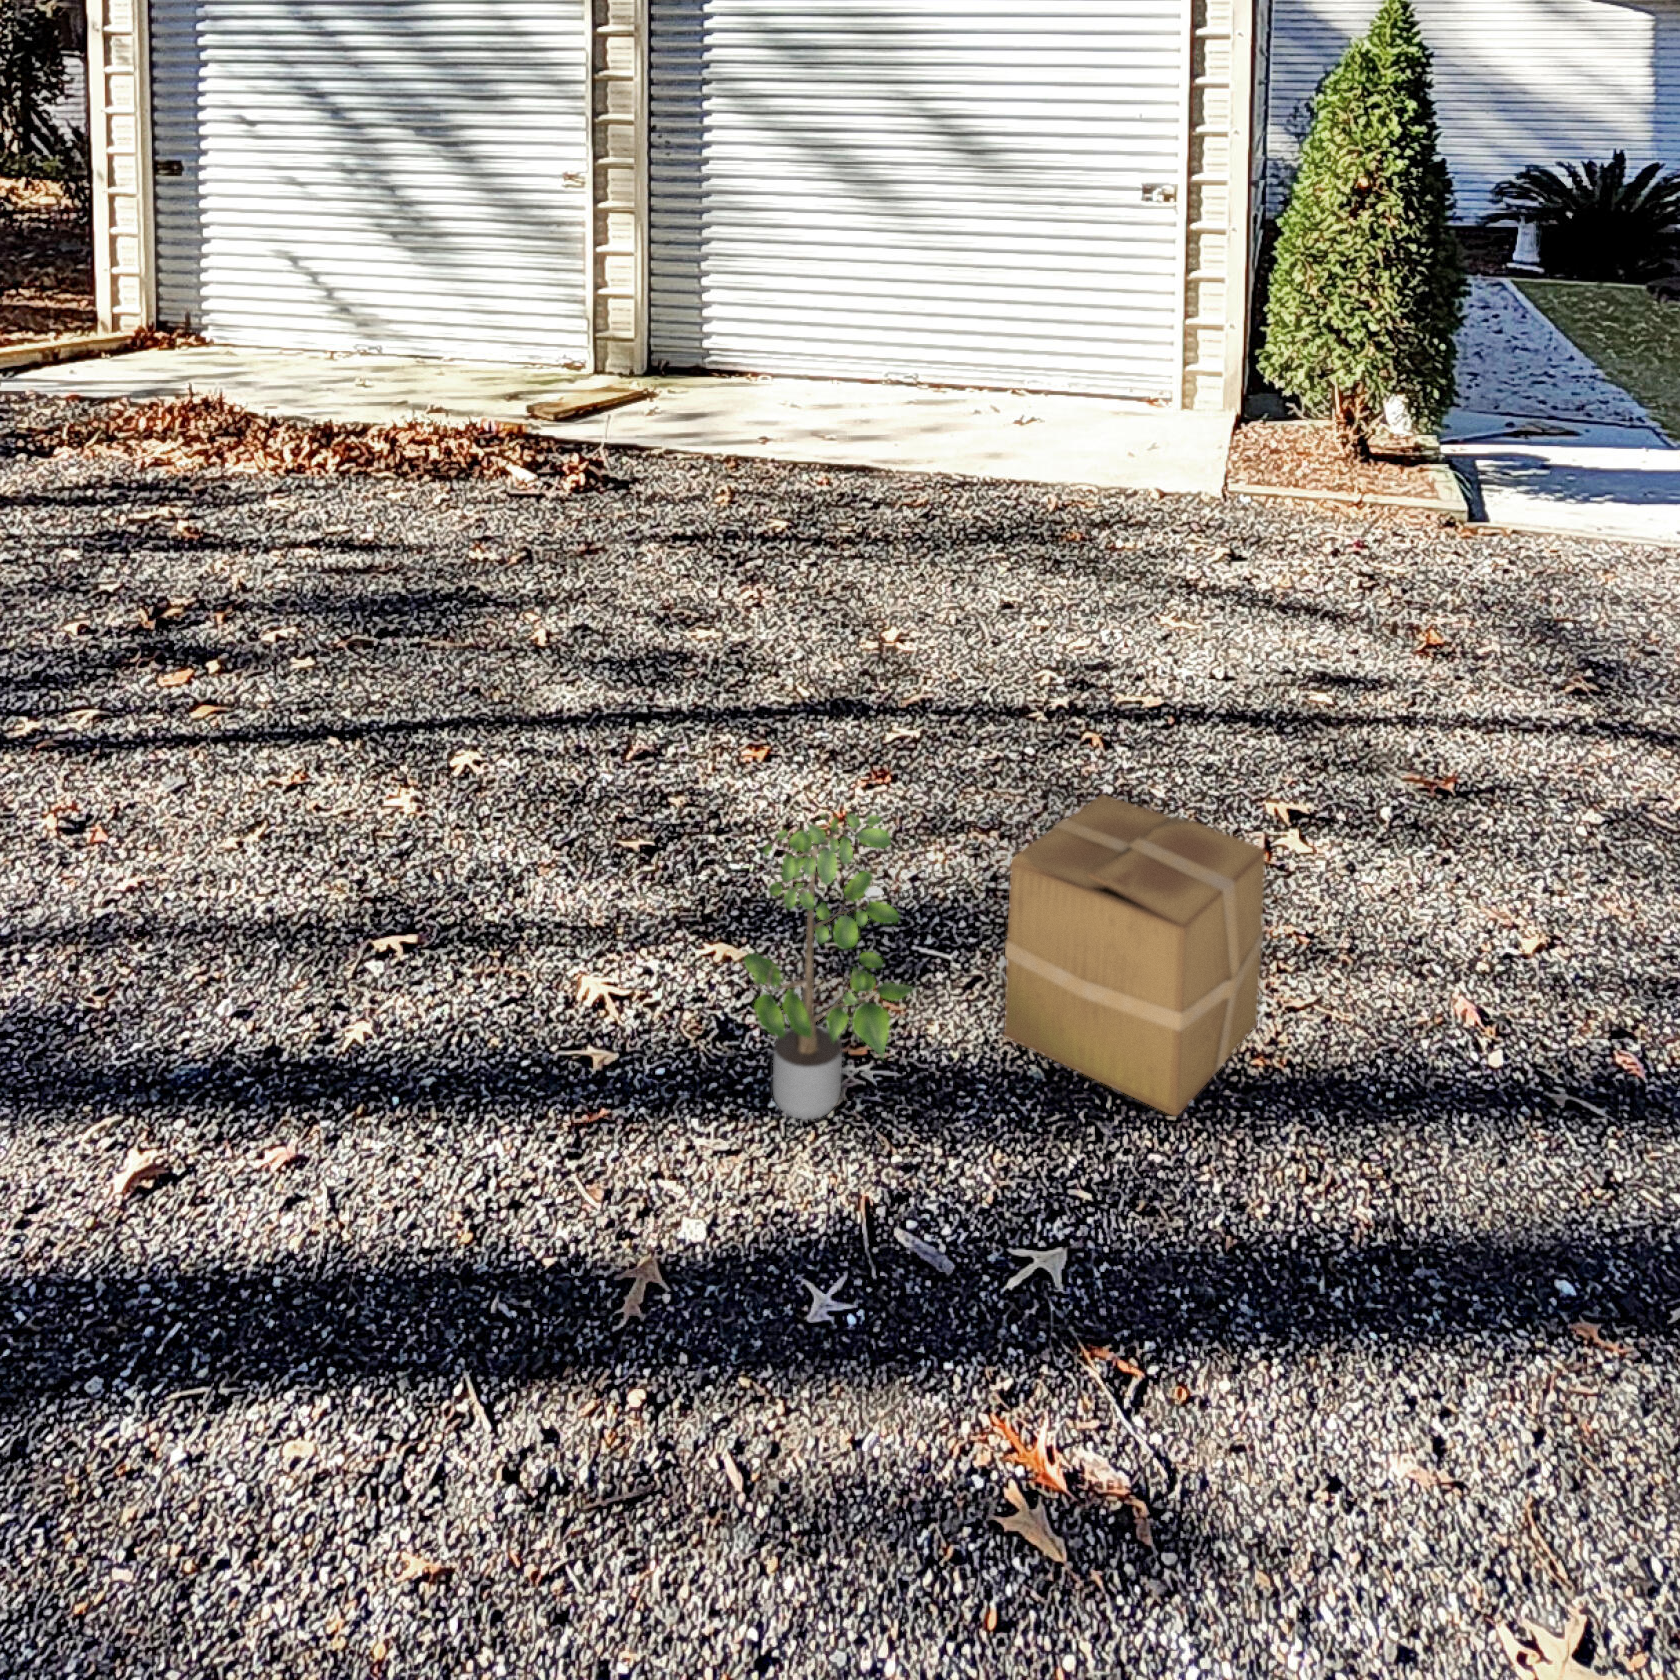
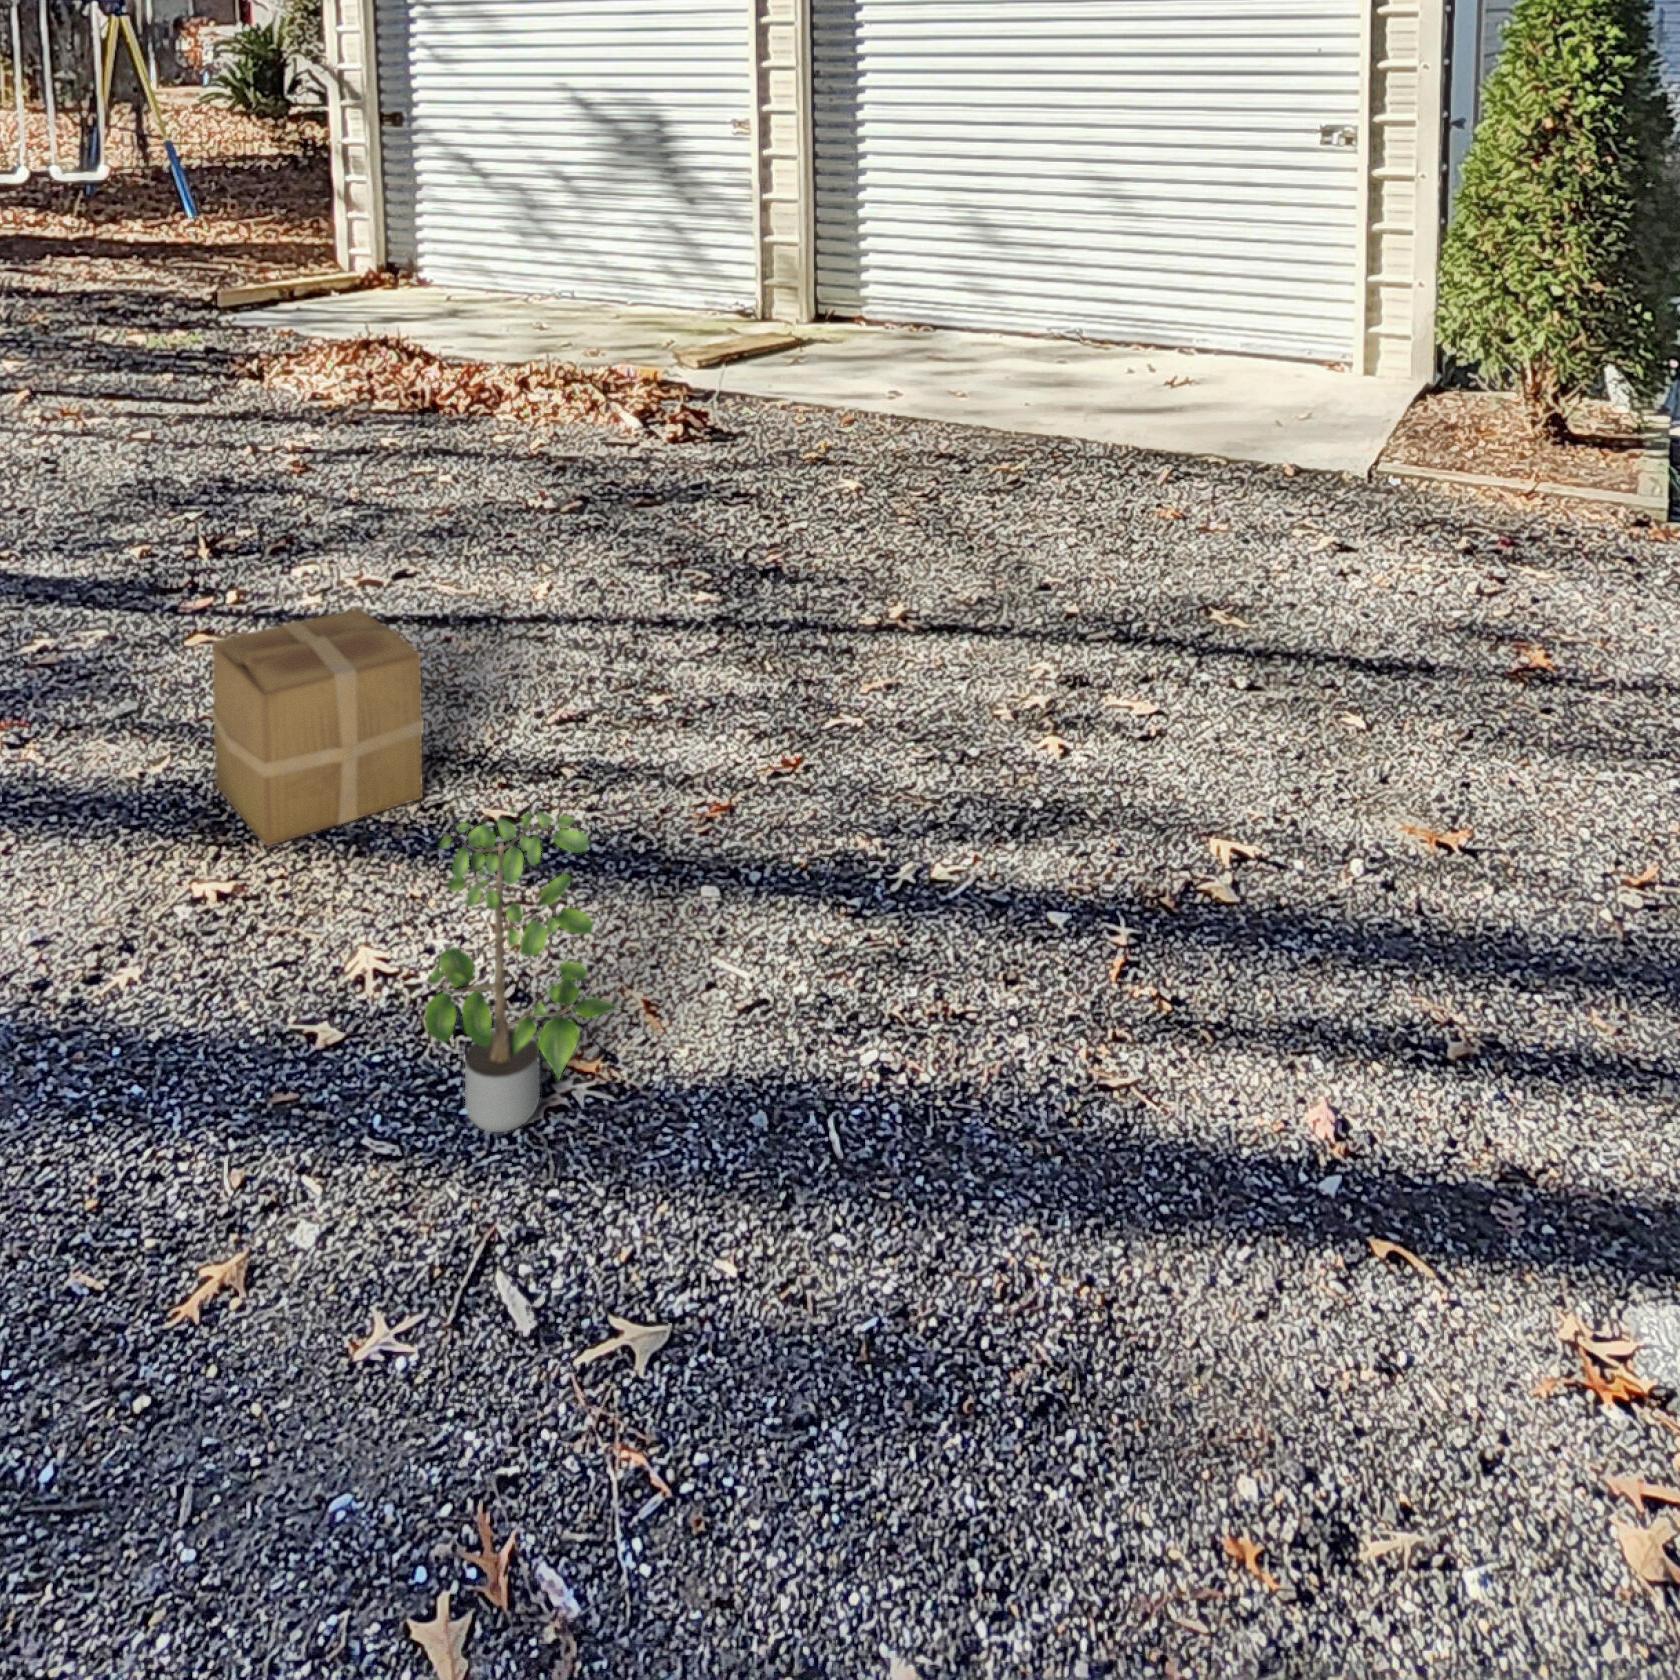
cardboard box: present [1003,794,1265,1116] -> present [212,608,424,846]

